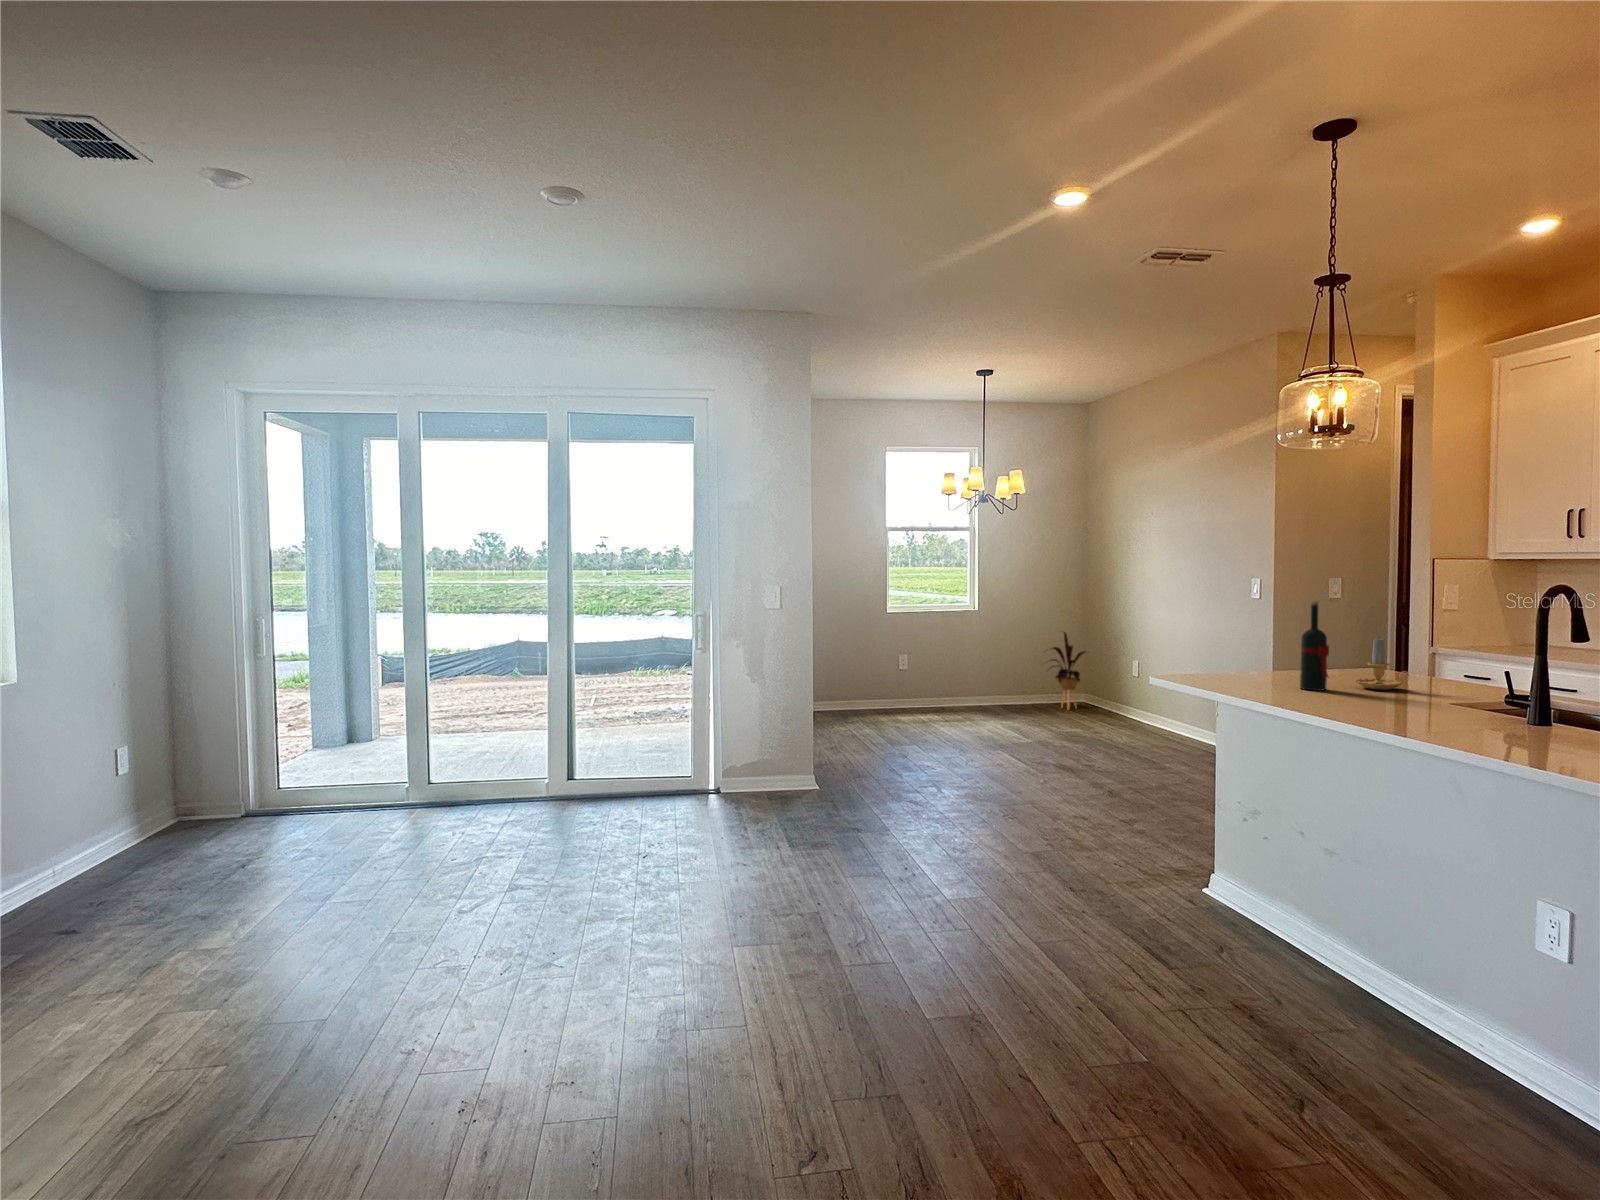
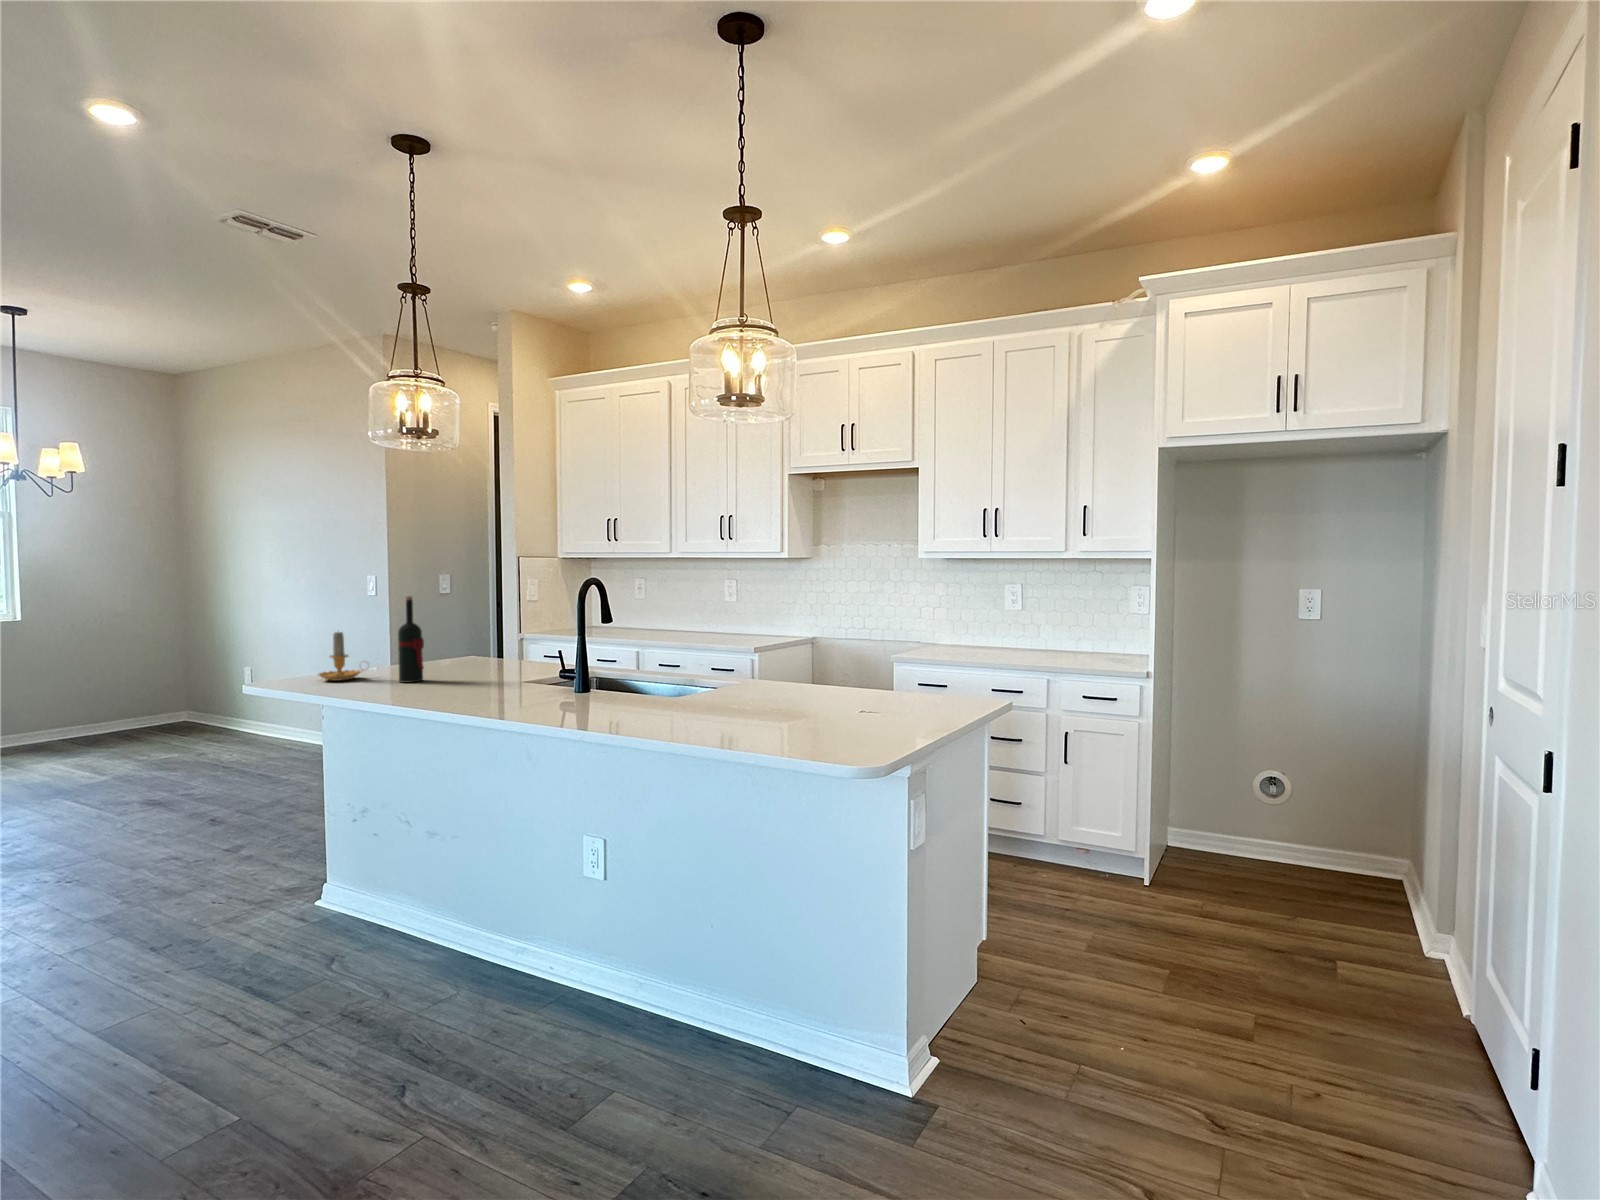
house plant: present [1050,633,1086,709] -> none [124,639,194,731]
candle: present [1355,638,1410,690] -> present [318,632,363,681]

